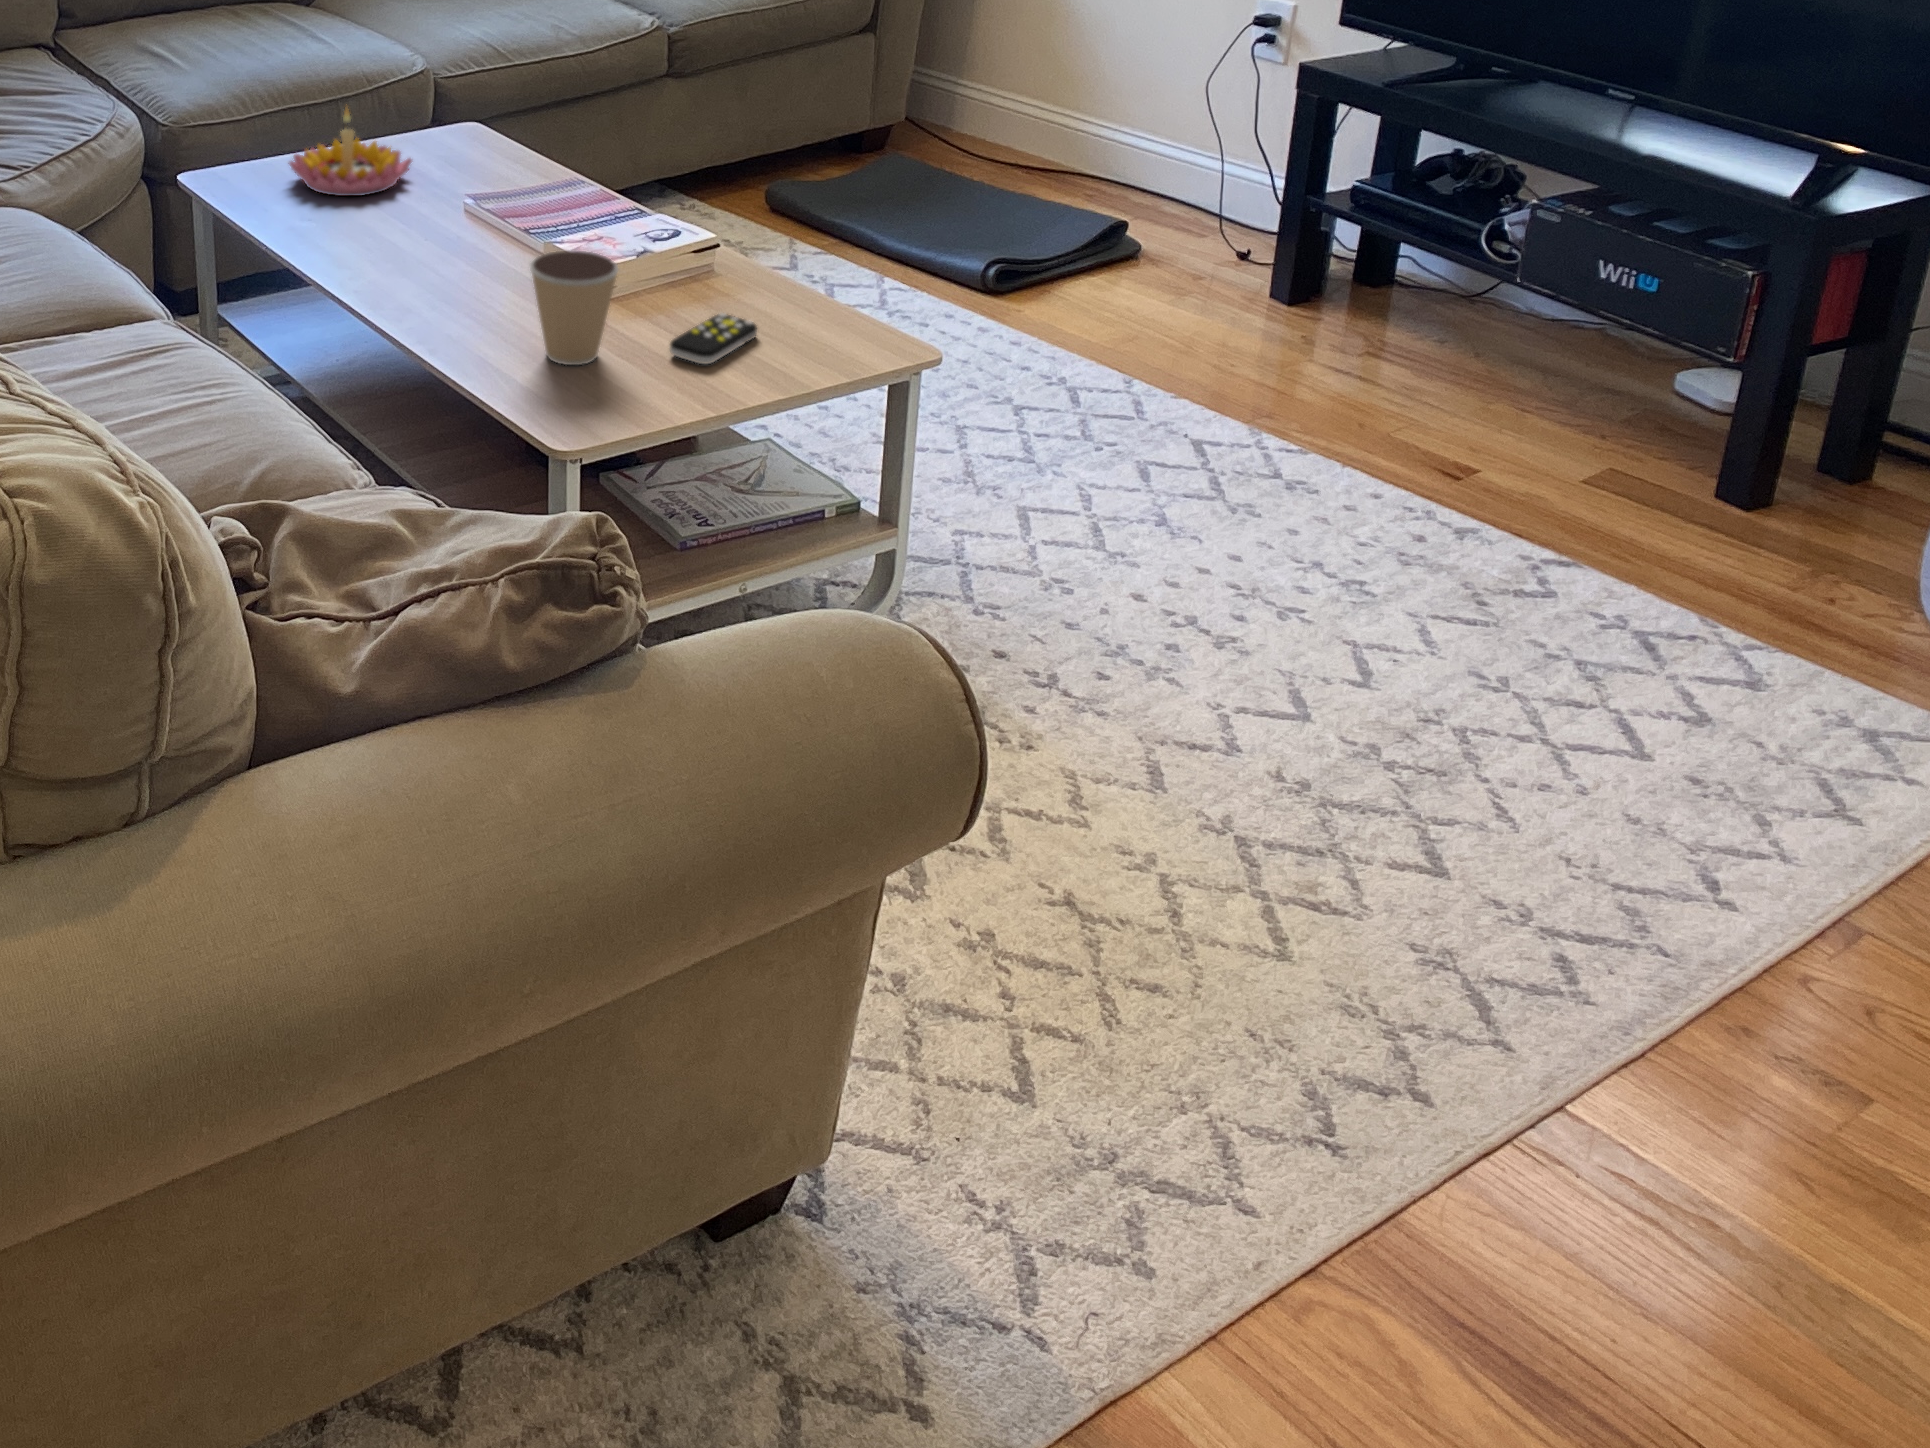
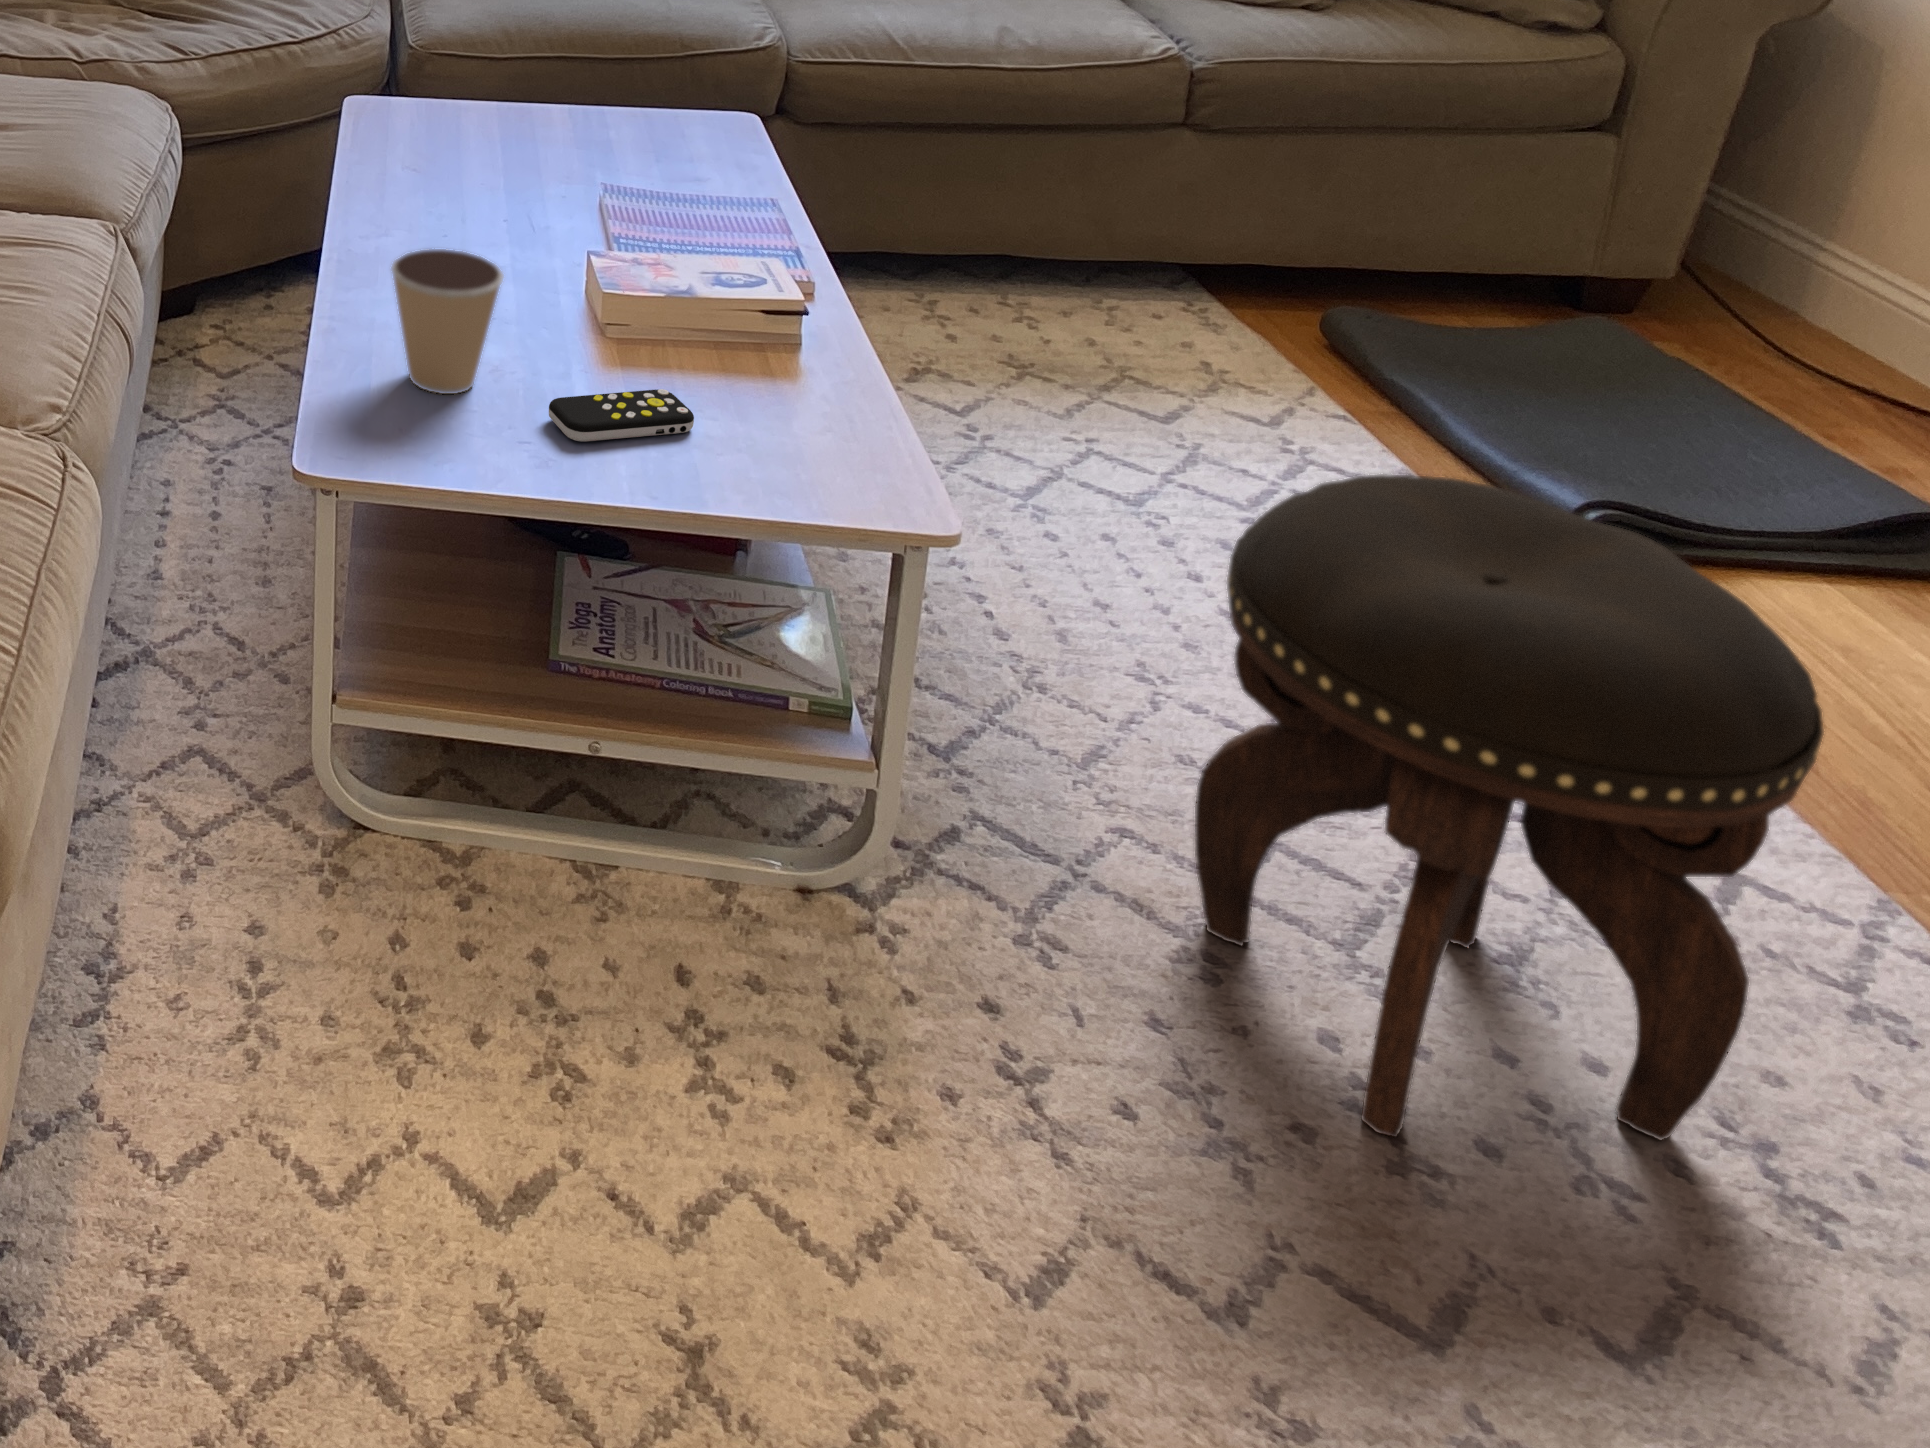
candle holder: present [289,108,412,196] -> none [417,49,566,158]
footstool: none [1026,233,1348,626] -> present [1195,474,1824,1140]

